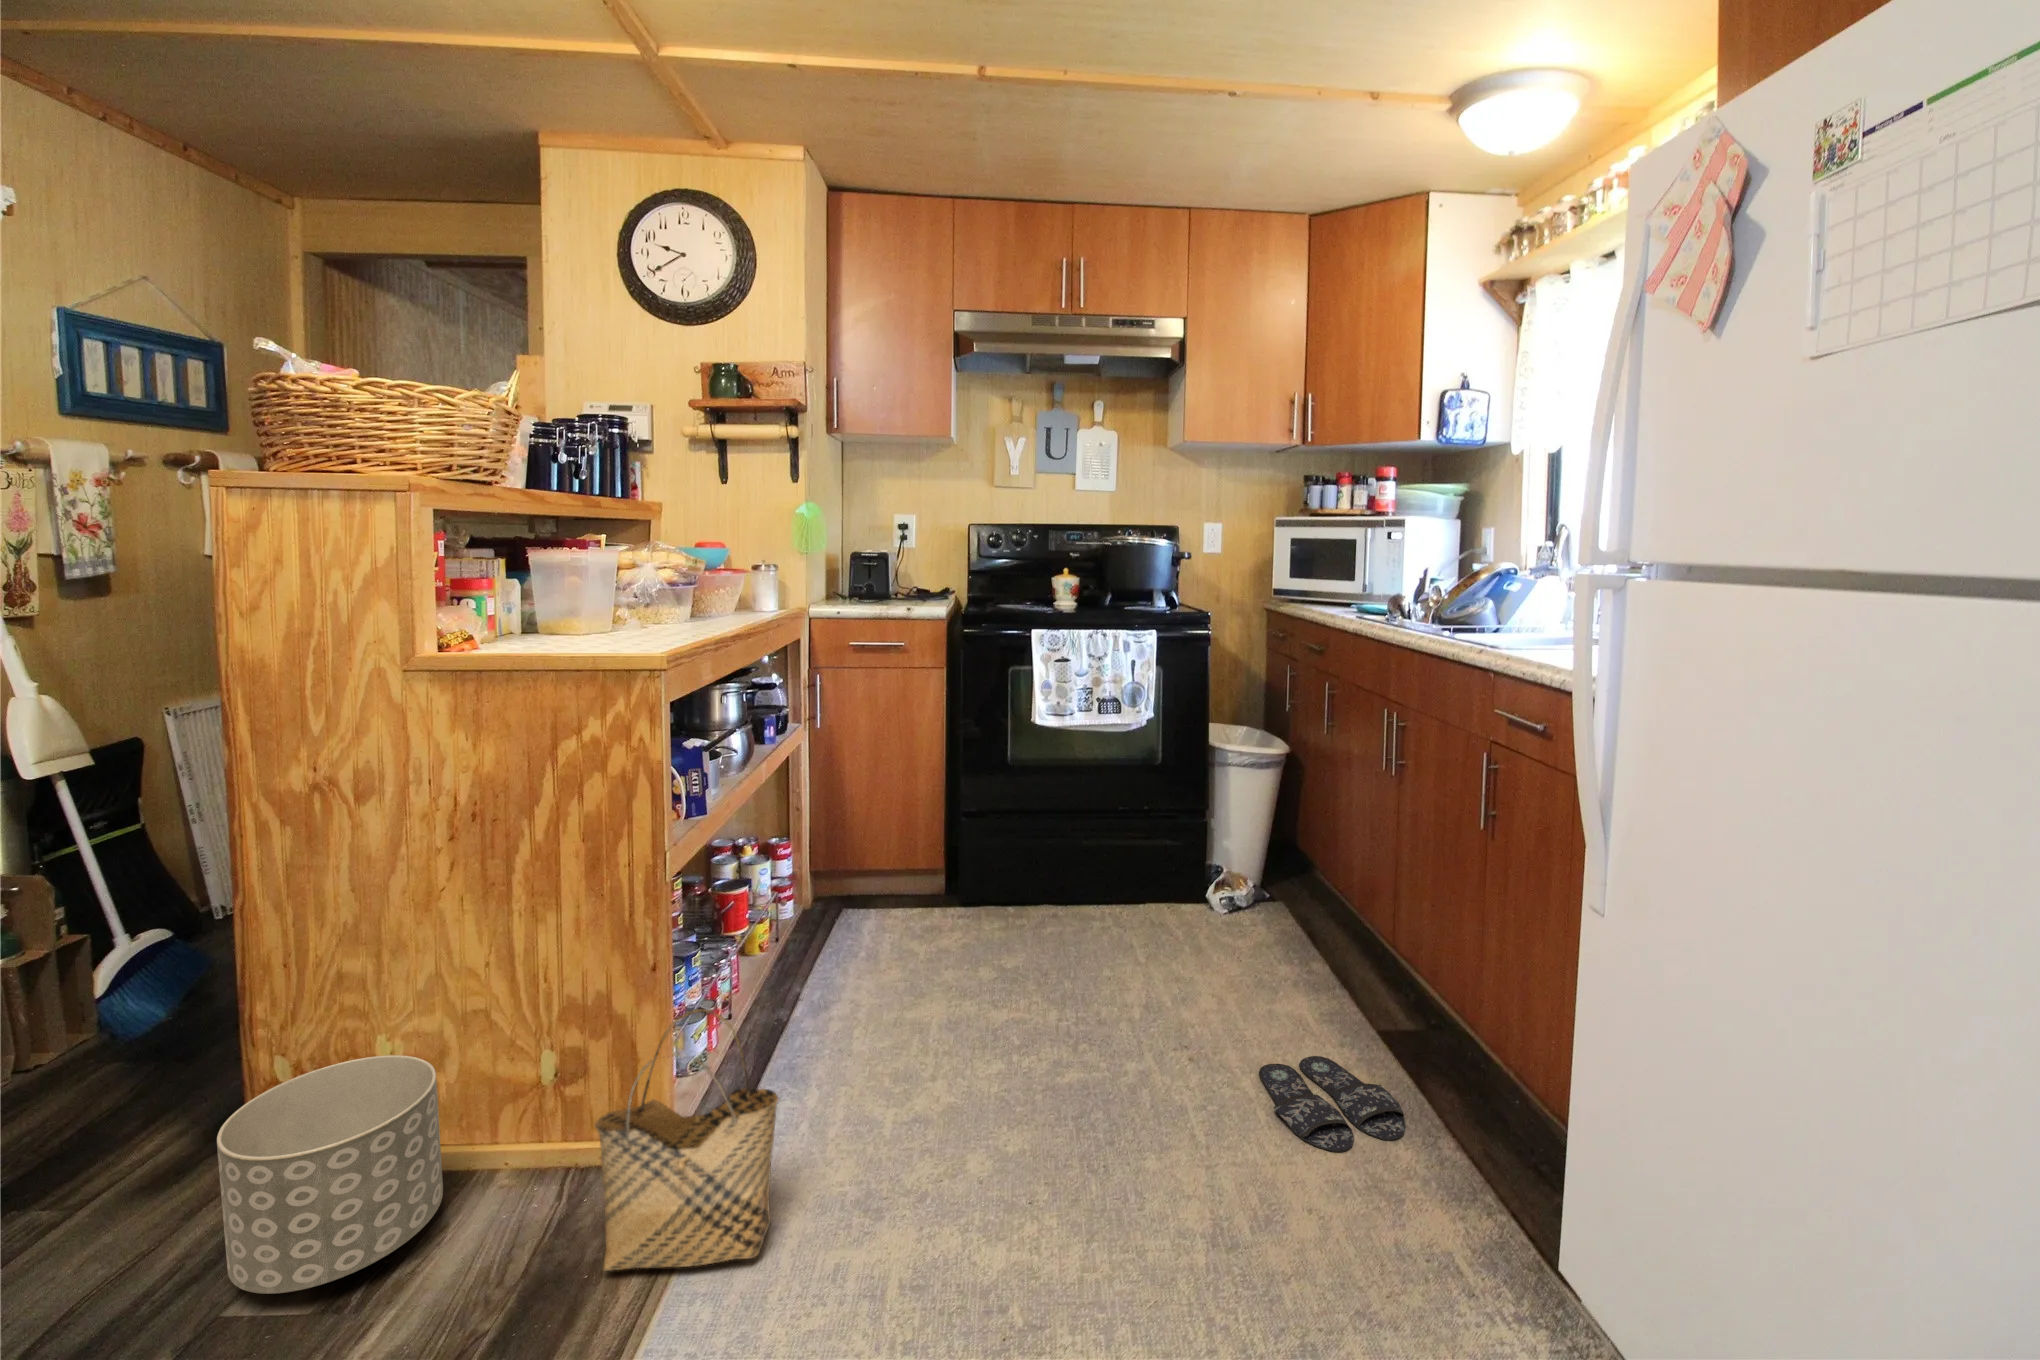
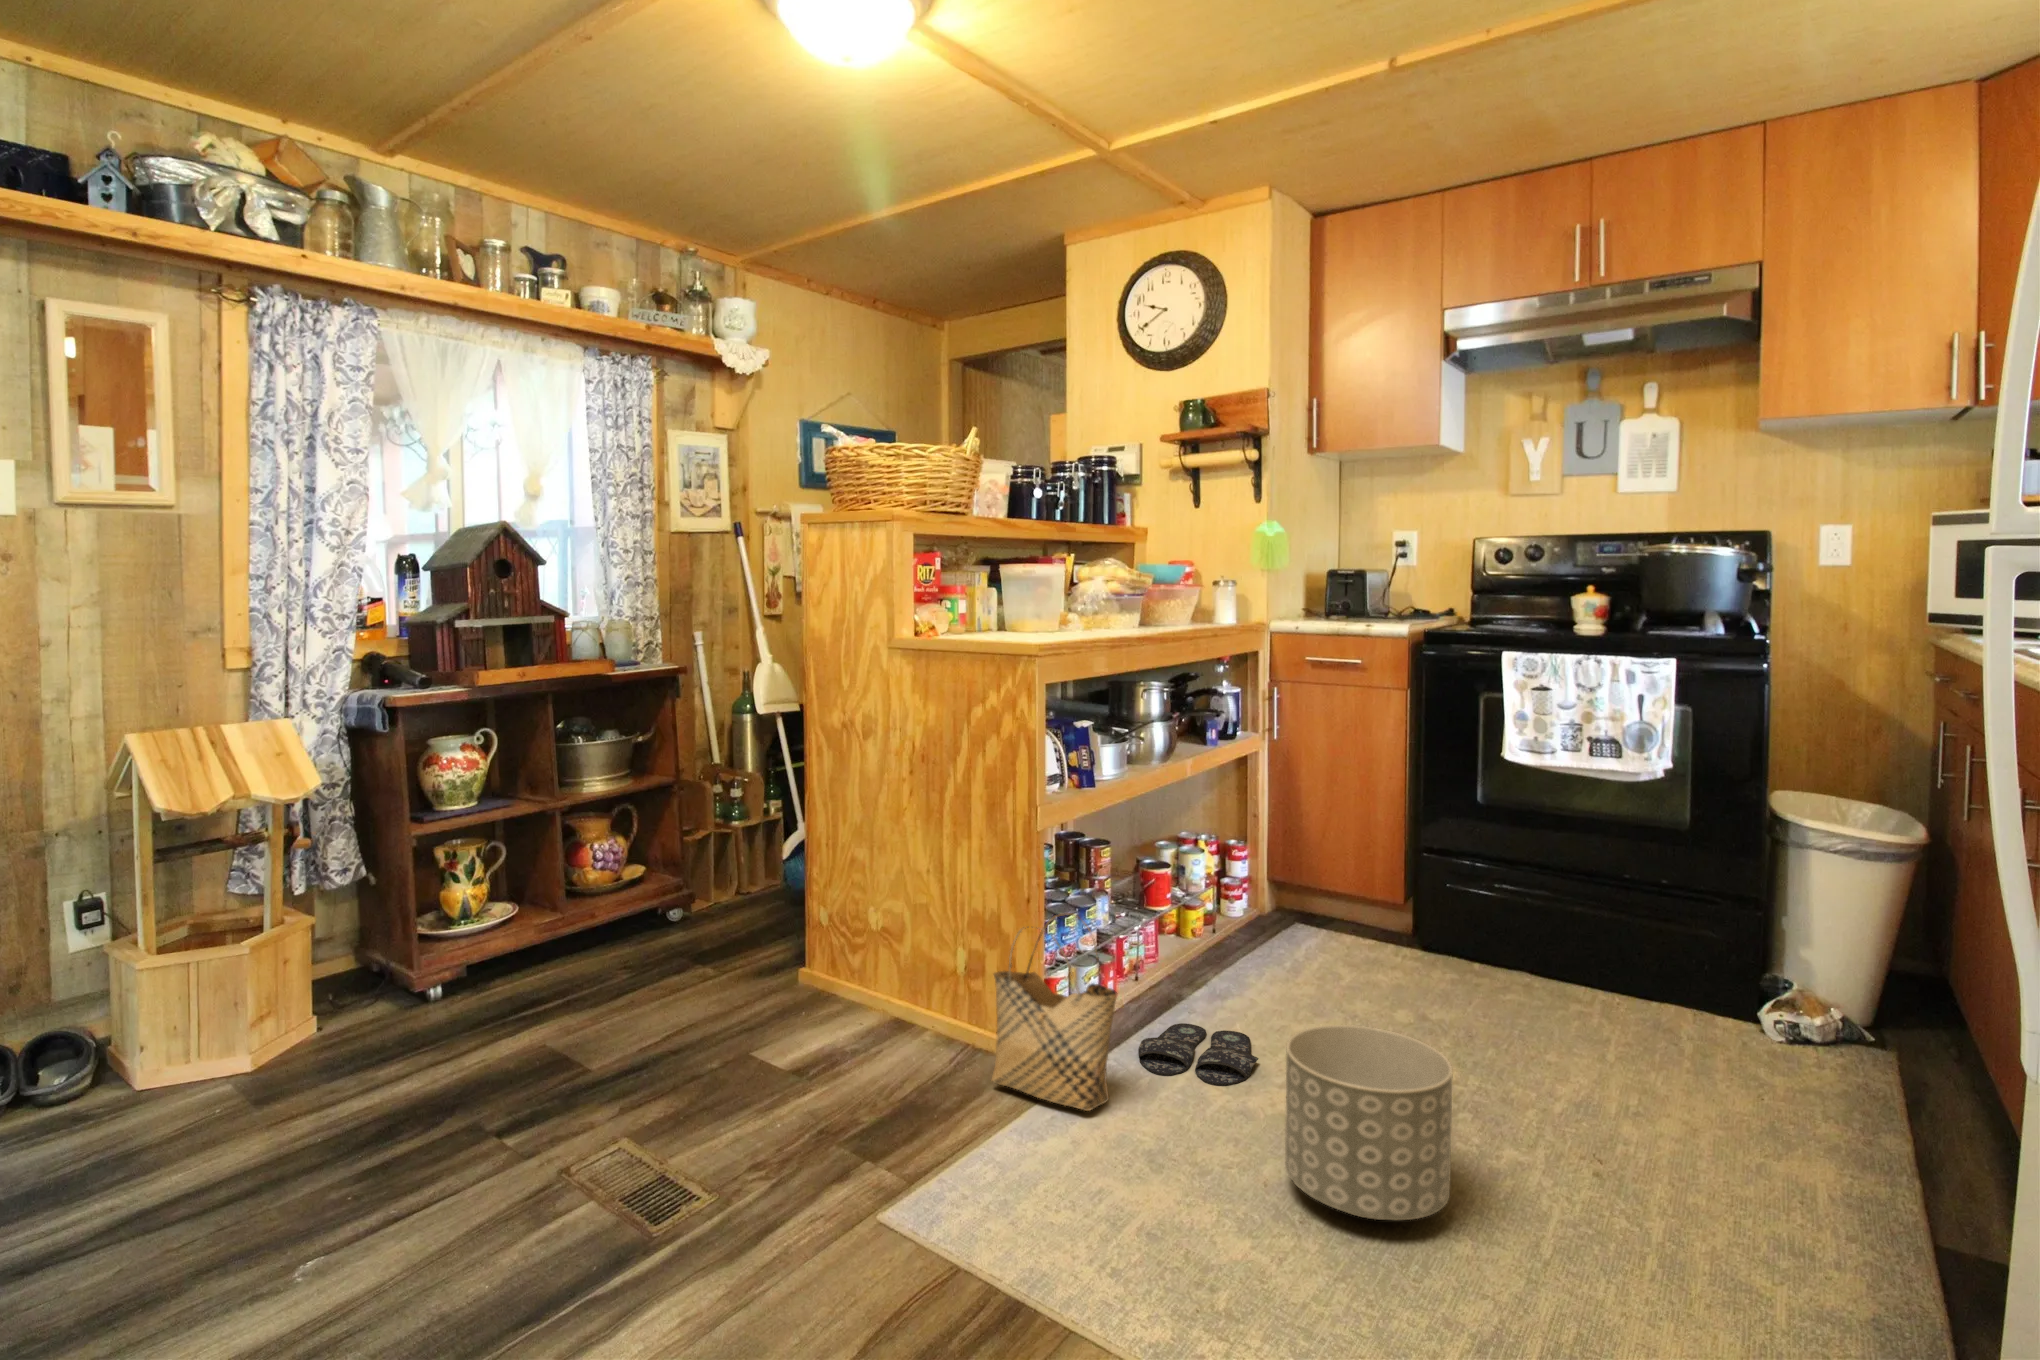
planter: present [217,1055,443,1294] -> present [1285,1025,1453,1220]
slippers: present [1259,1056,1405,1152] -> present [1138,1023,1258,1086]

